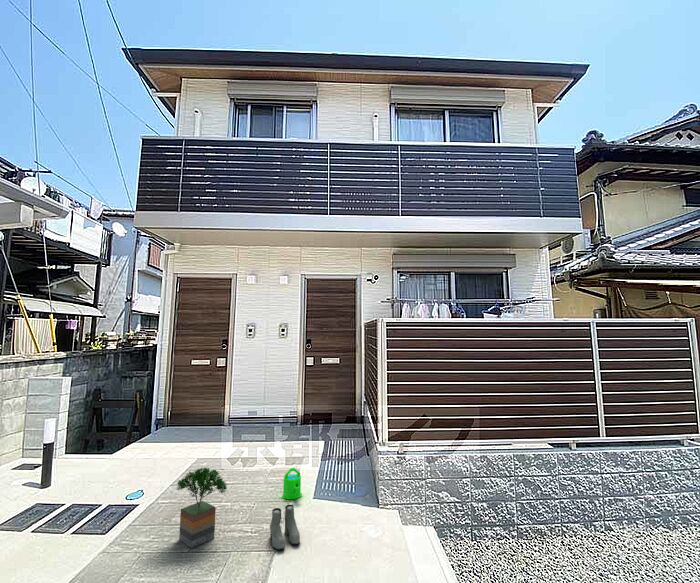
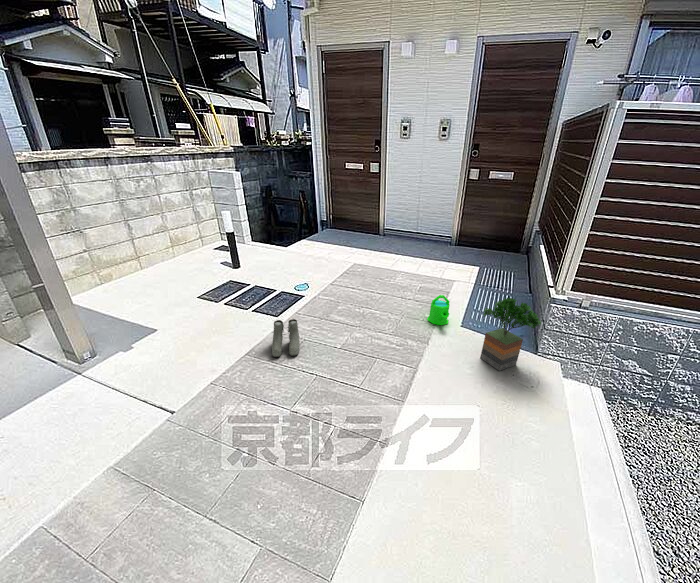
potted tree: present [177,468,227,548] -> present [480,298,541,371]
boots: present [270,504,300,550] -> present [272,319,300,357]

